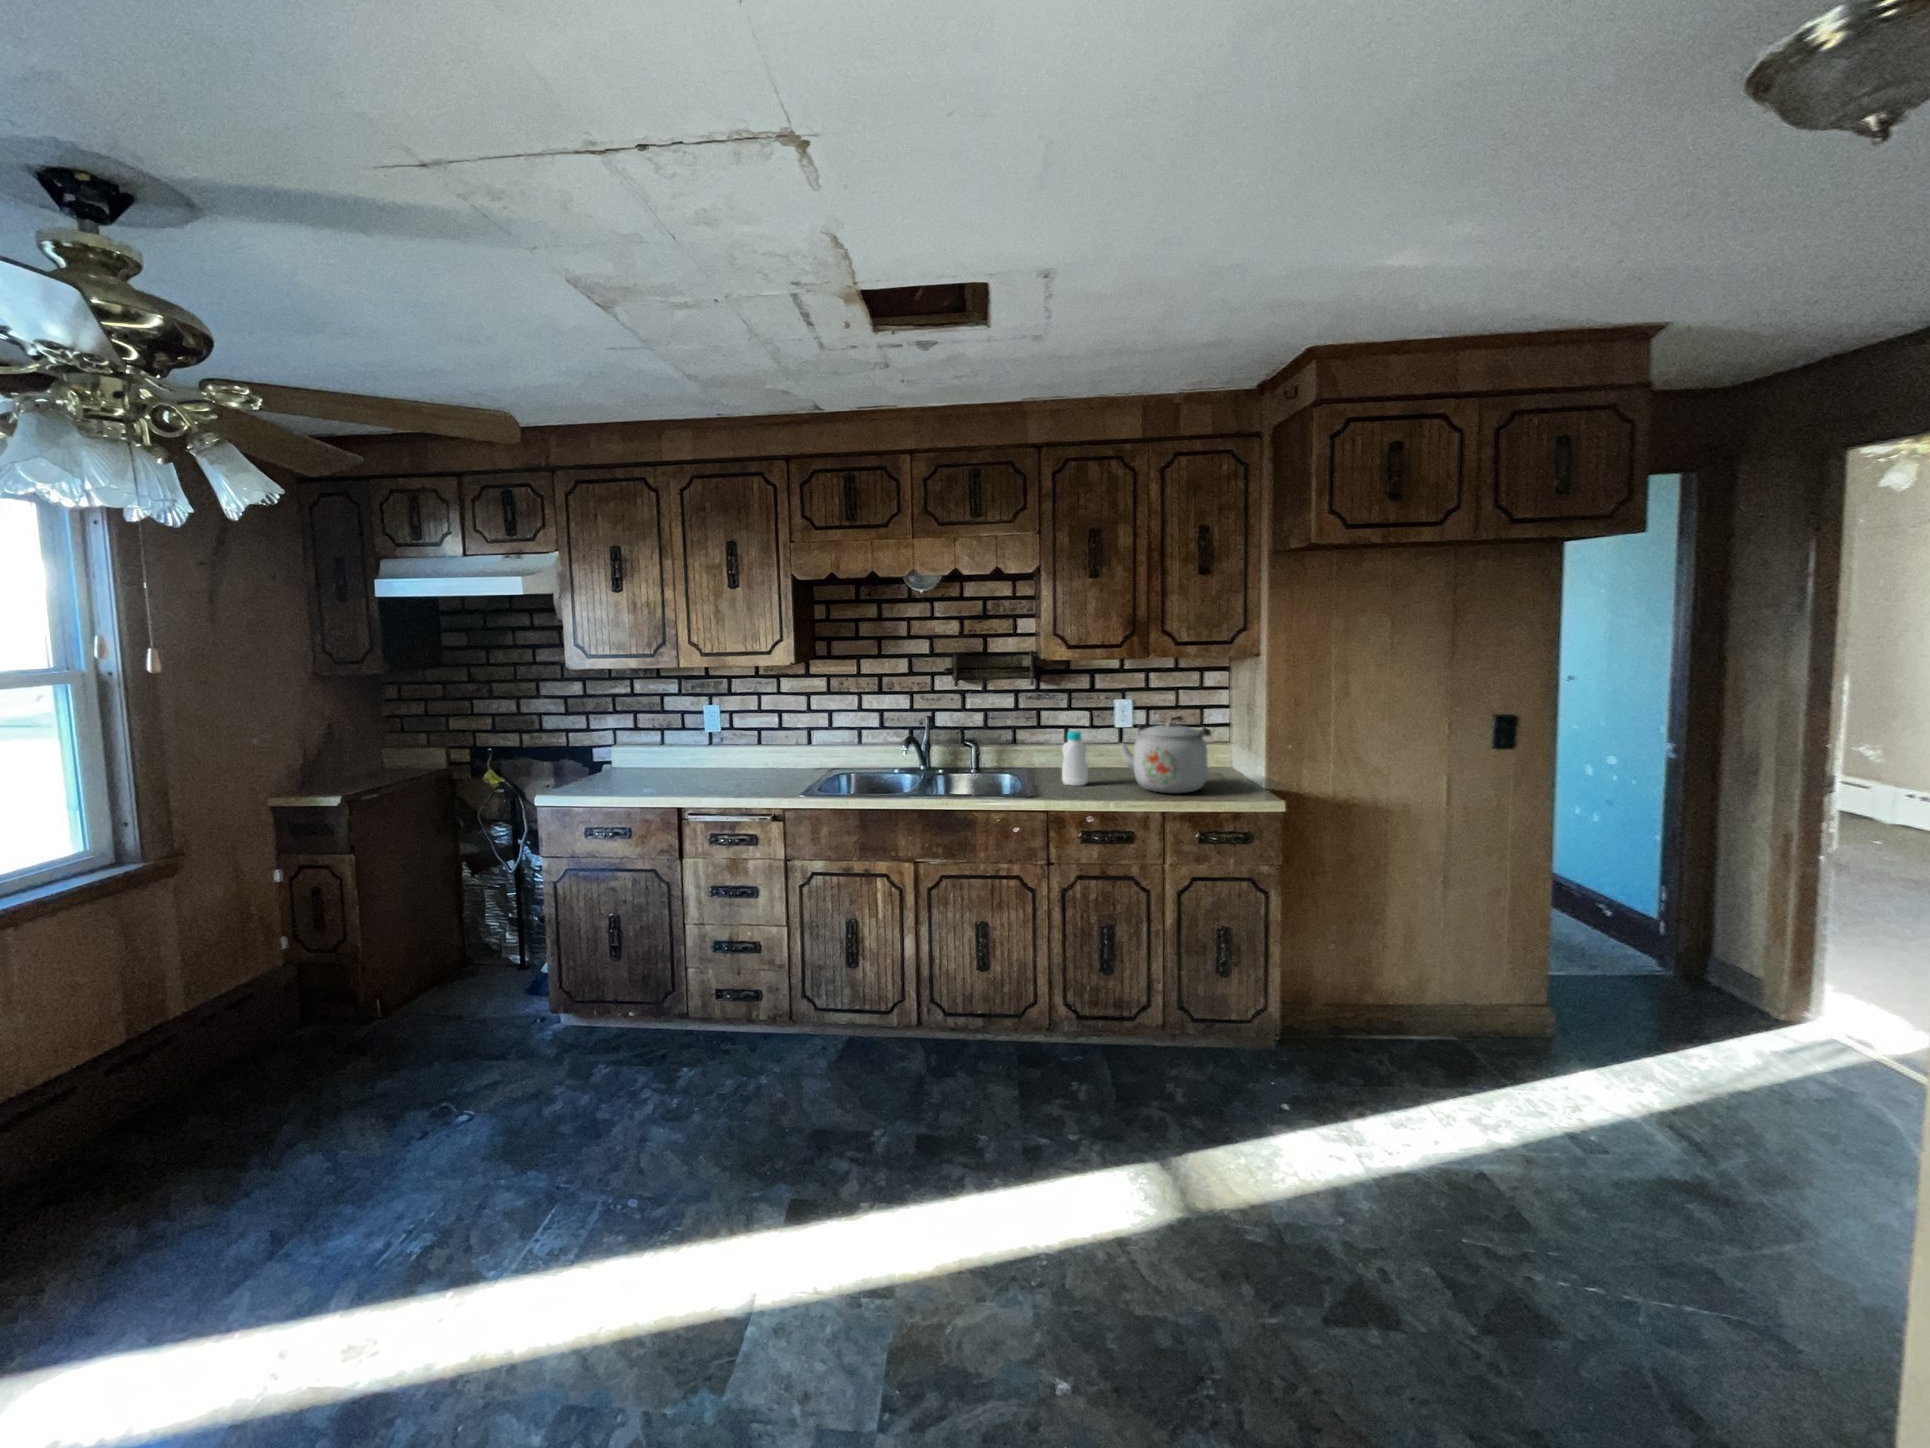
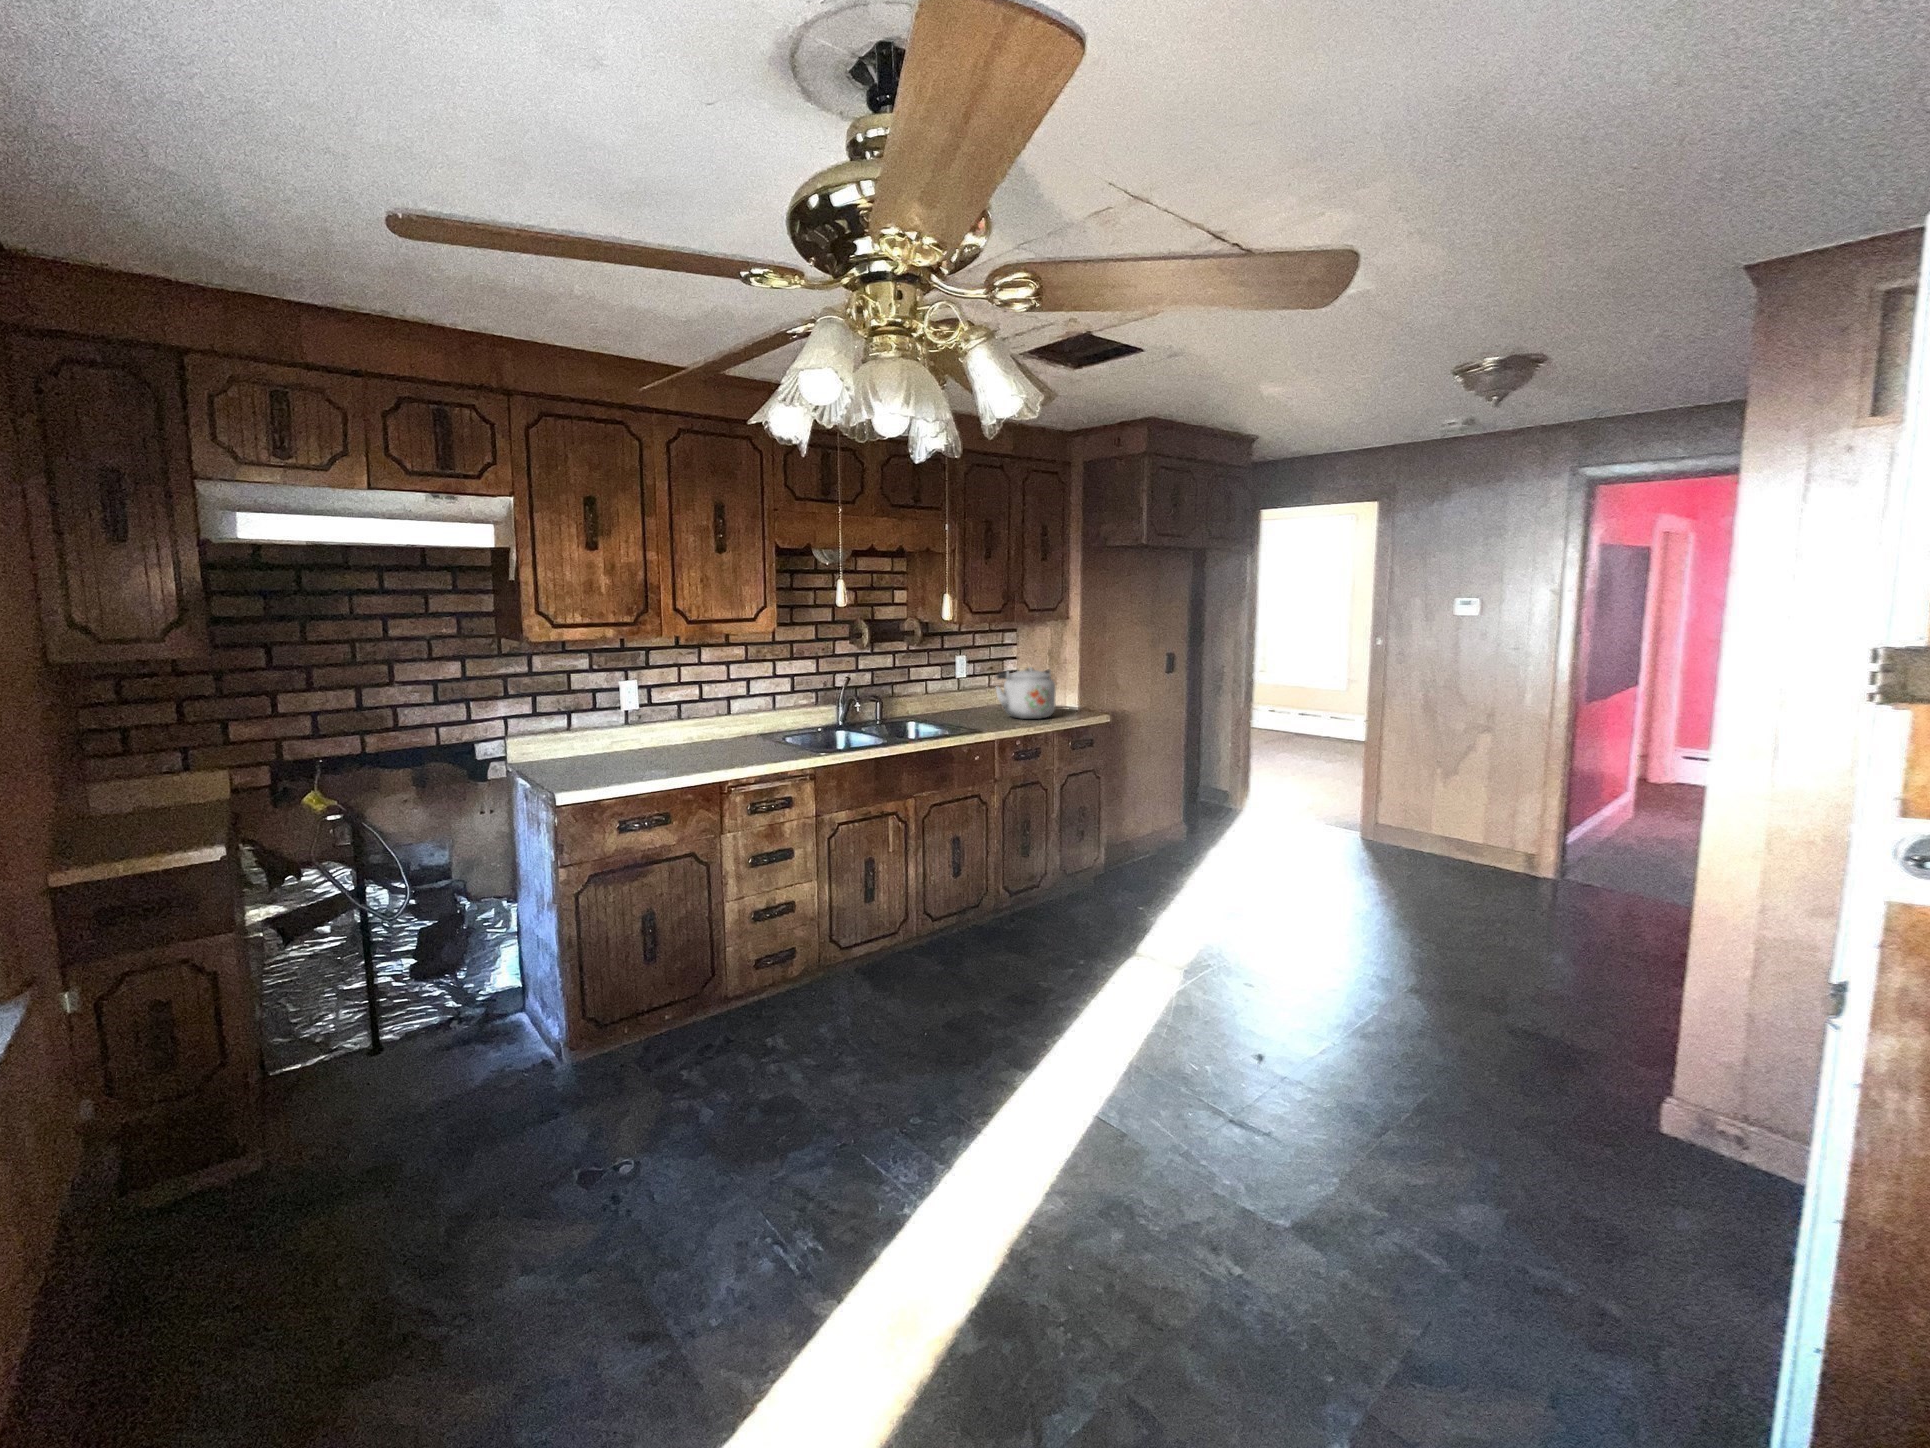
bottle: present [1062,731,1088,786] -> none [953,680,973,723]

